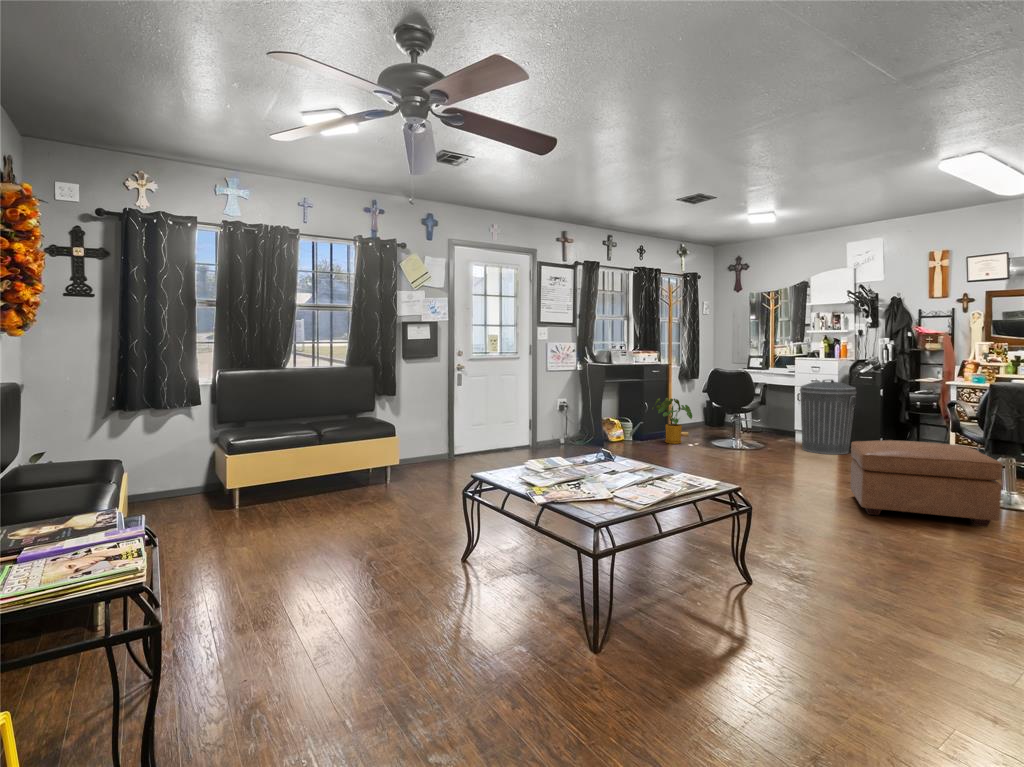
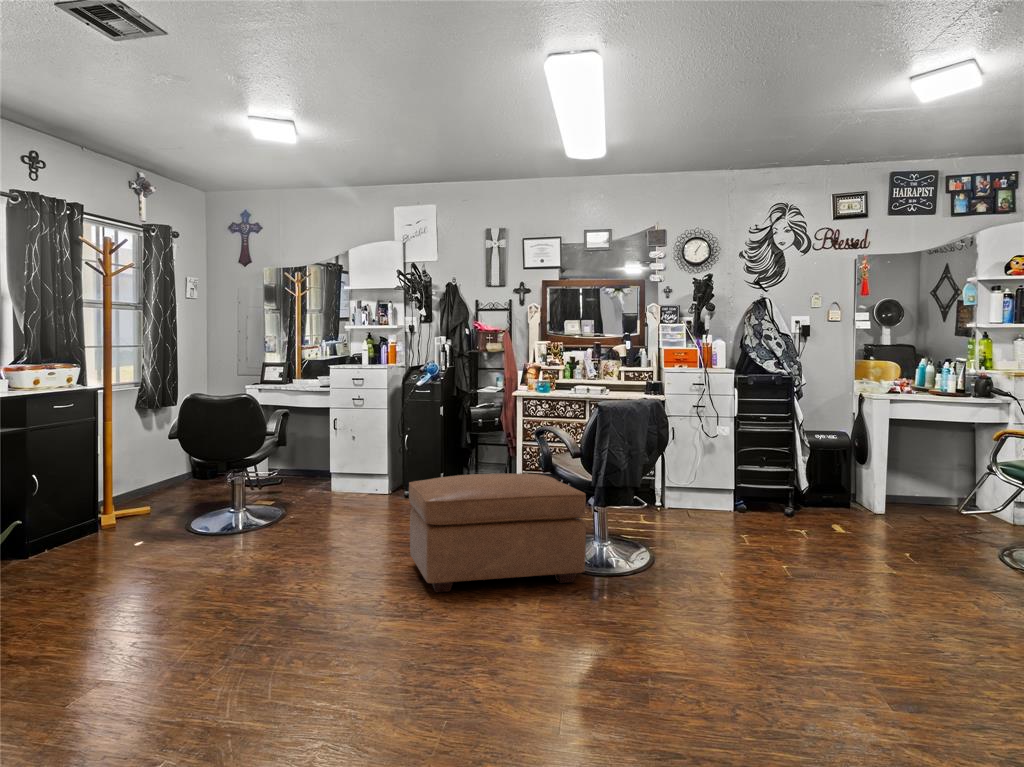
trash can: present [800,379,856,454] -> none [337,394,410,501]
house plant: present [652,398,692,444] -> none [99,432,172,512]

